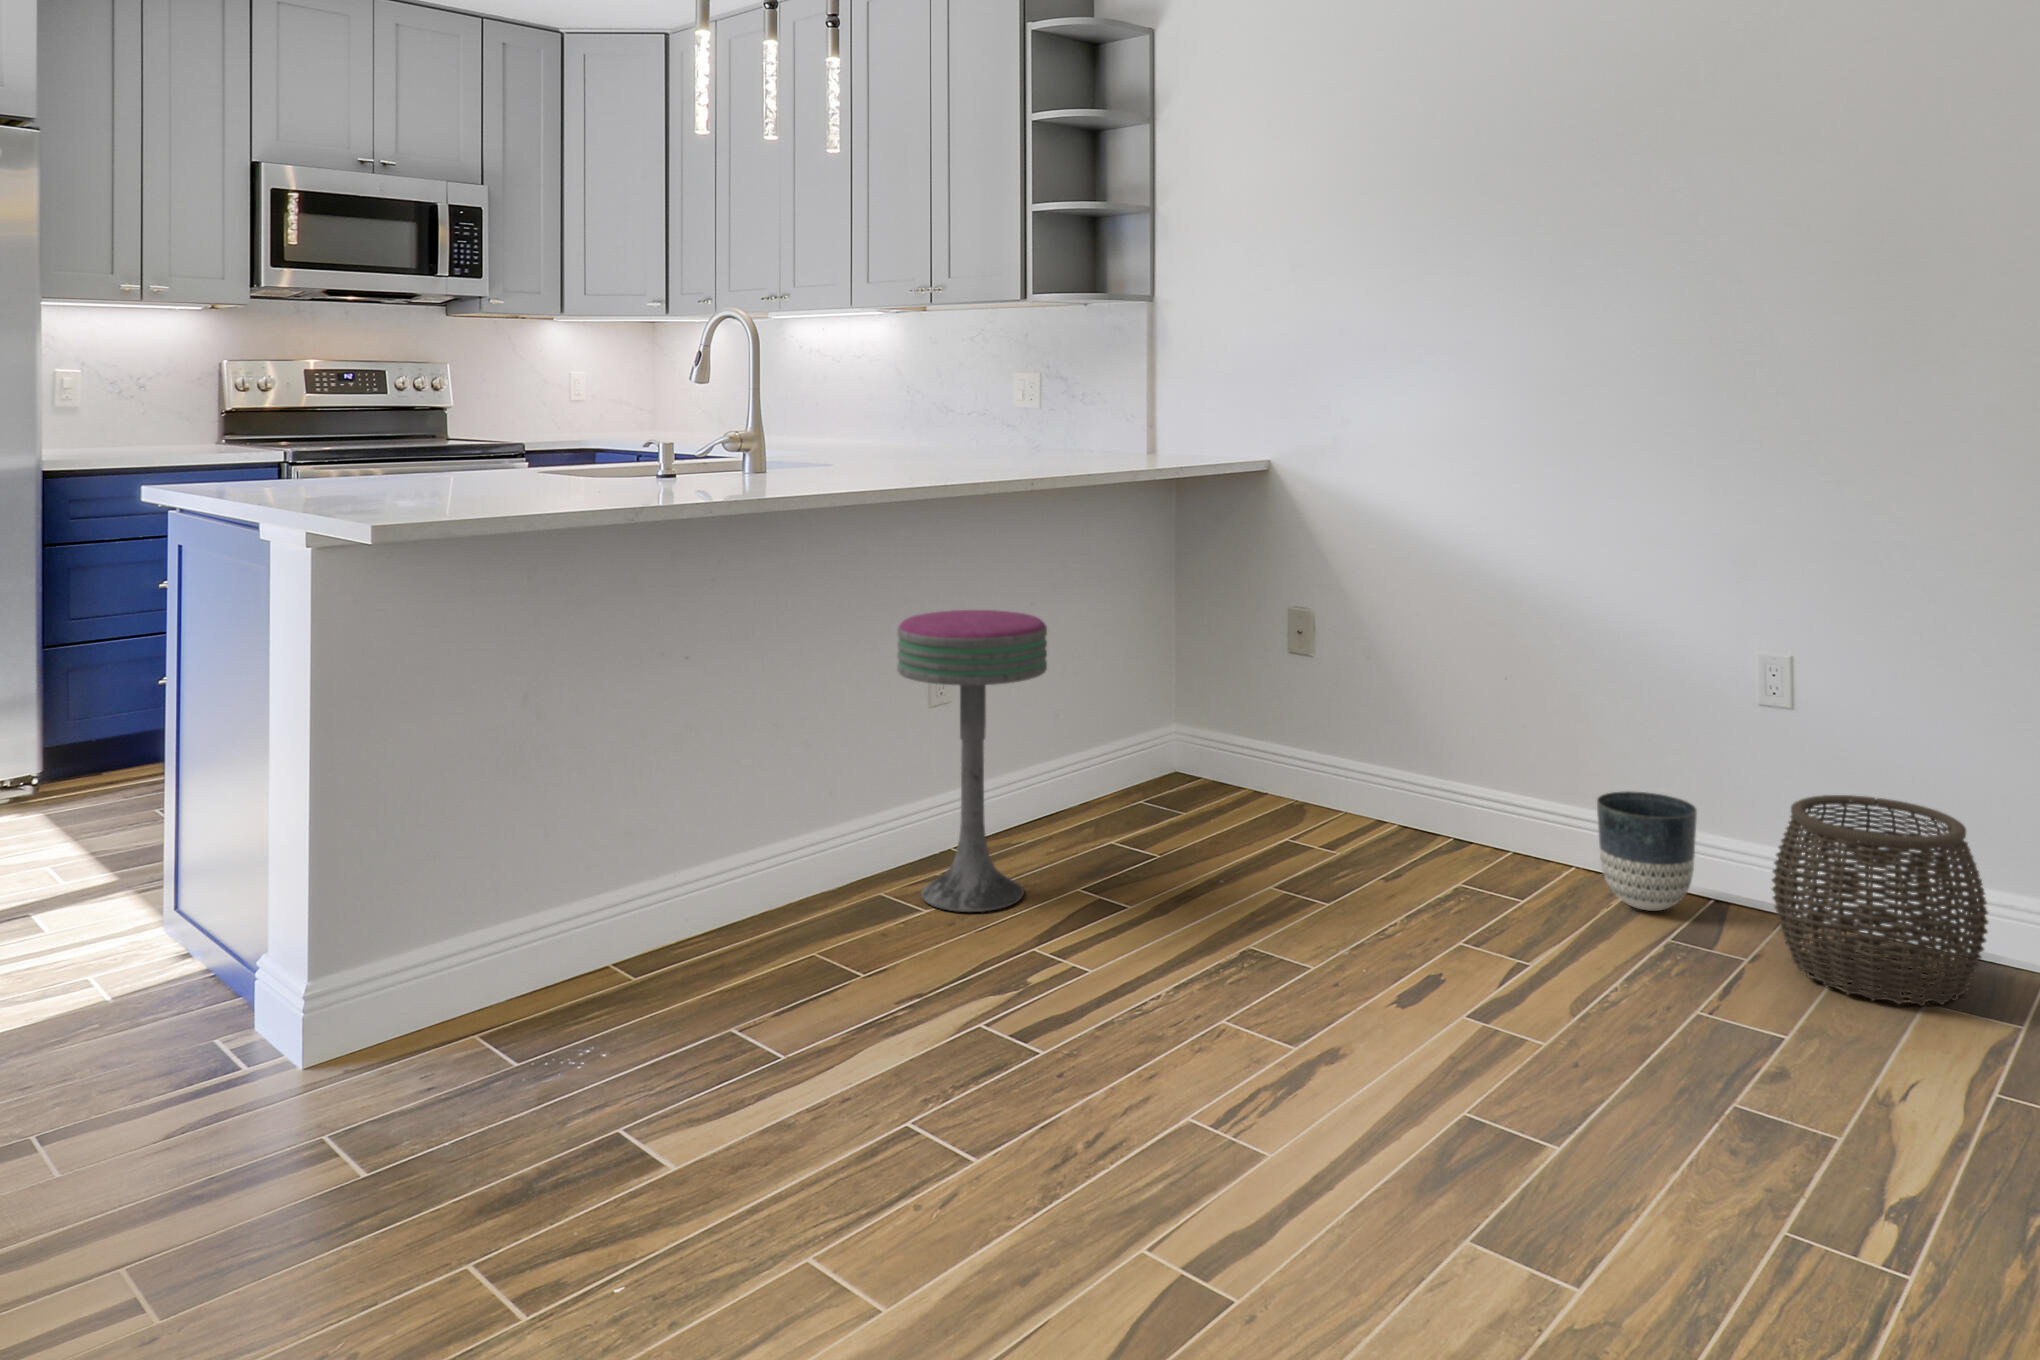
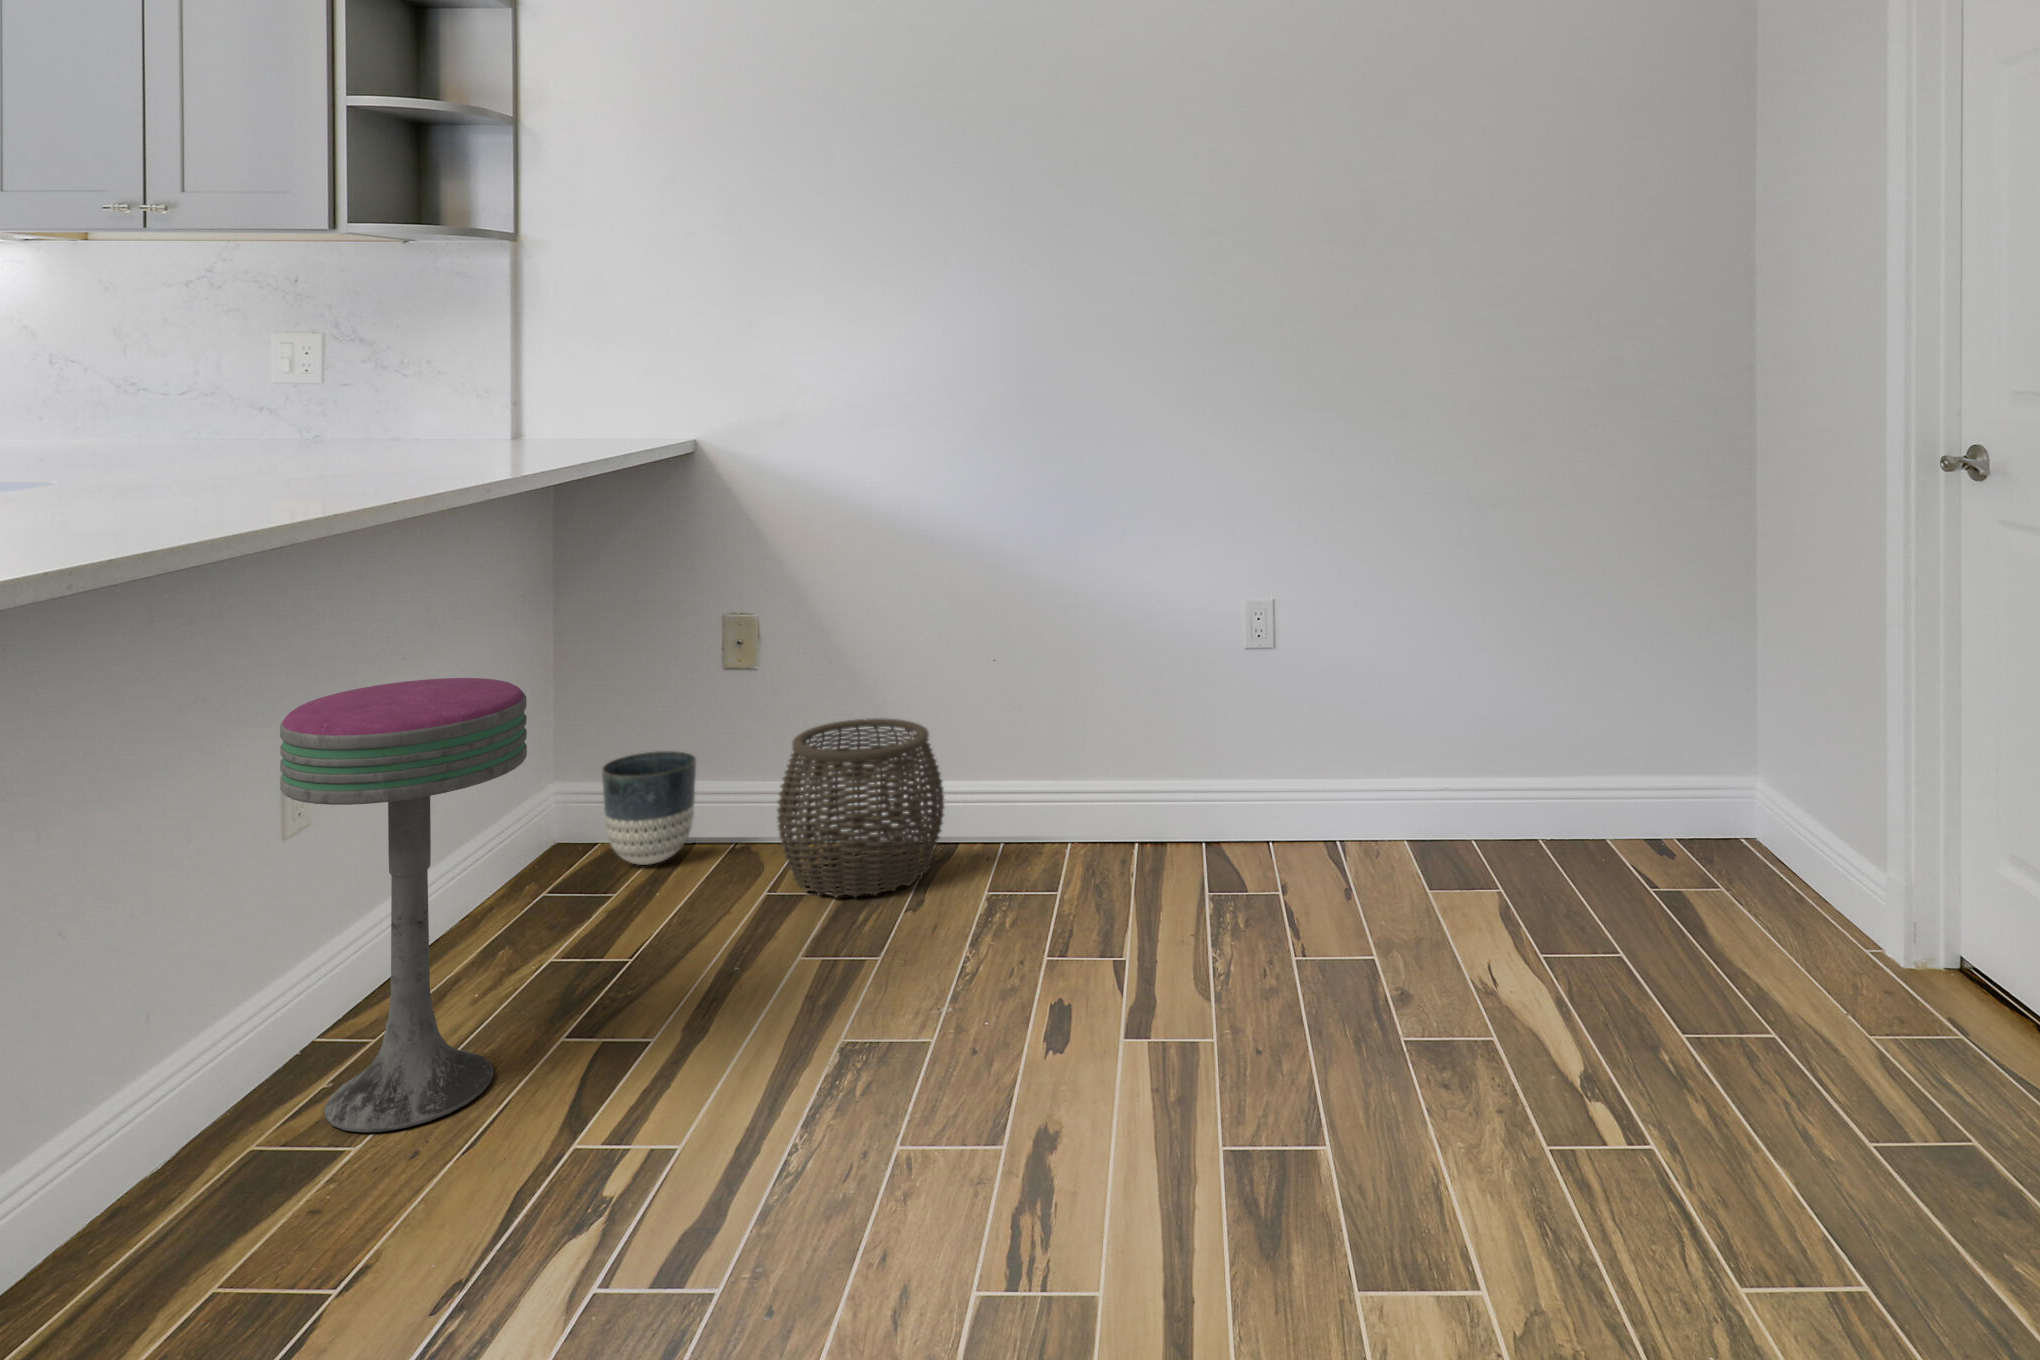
planter: present [1597,791,1697,911] -> present [602,751,696,865]
woven basket: present [1772,795,1988,1006] -> present [777,719,944,897]

